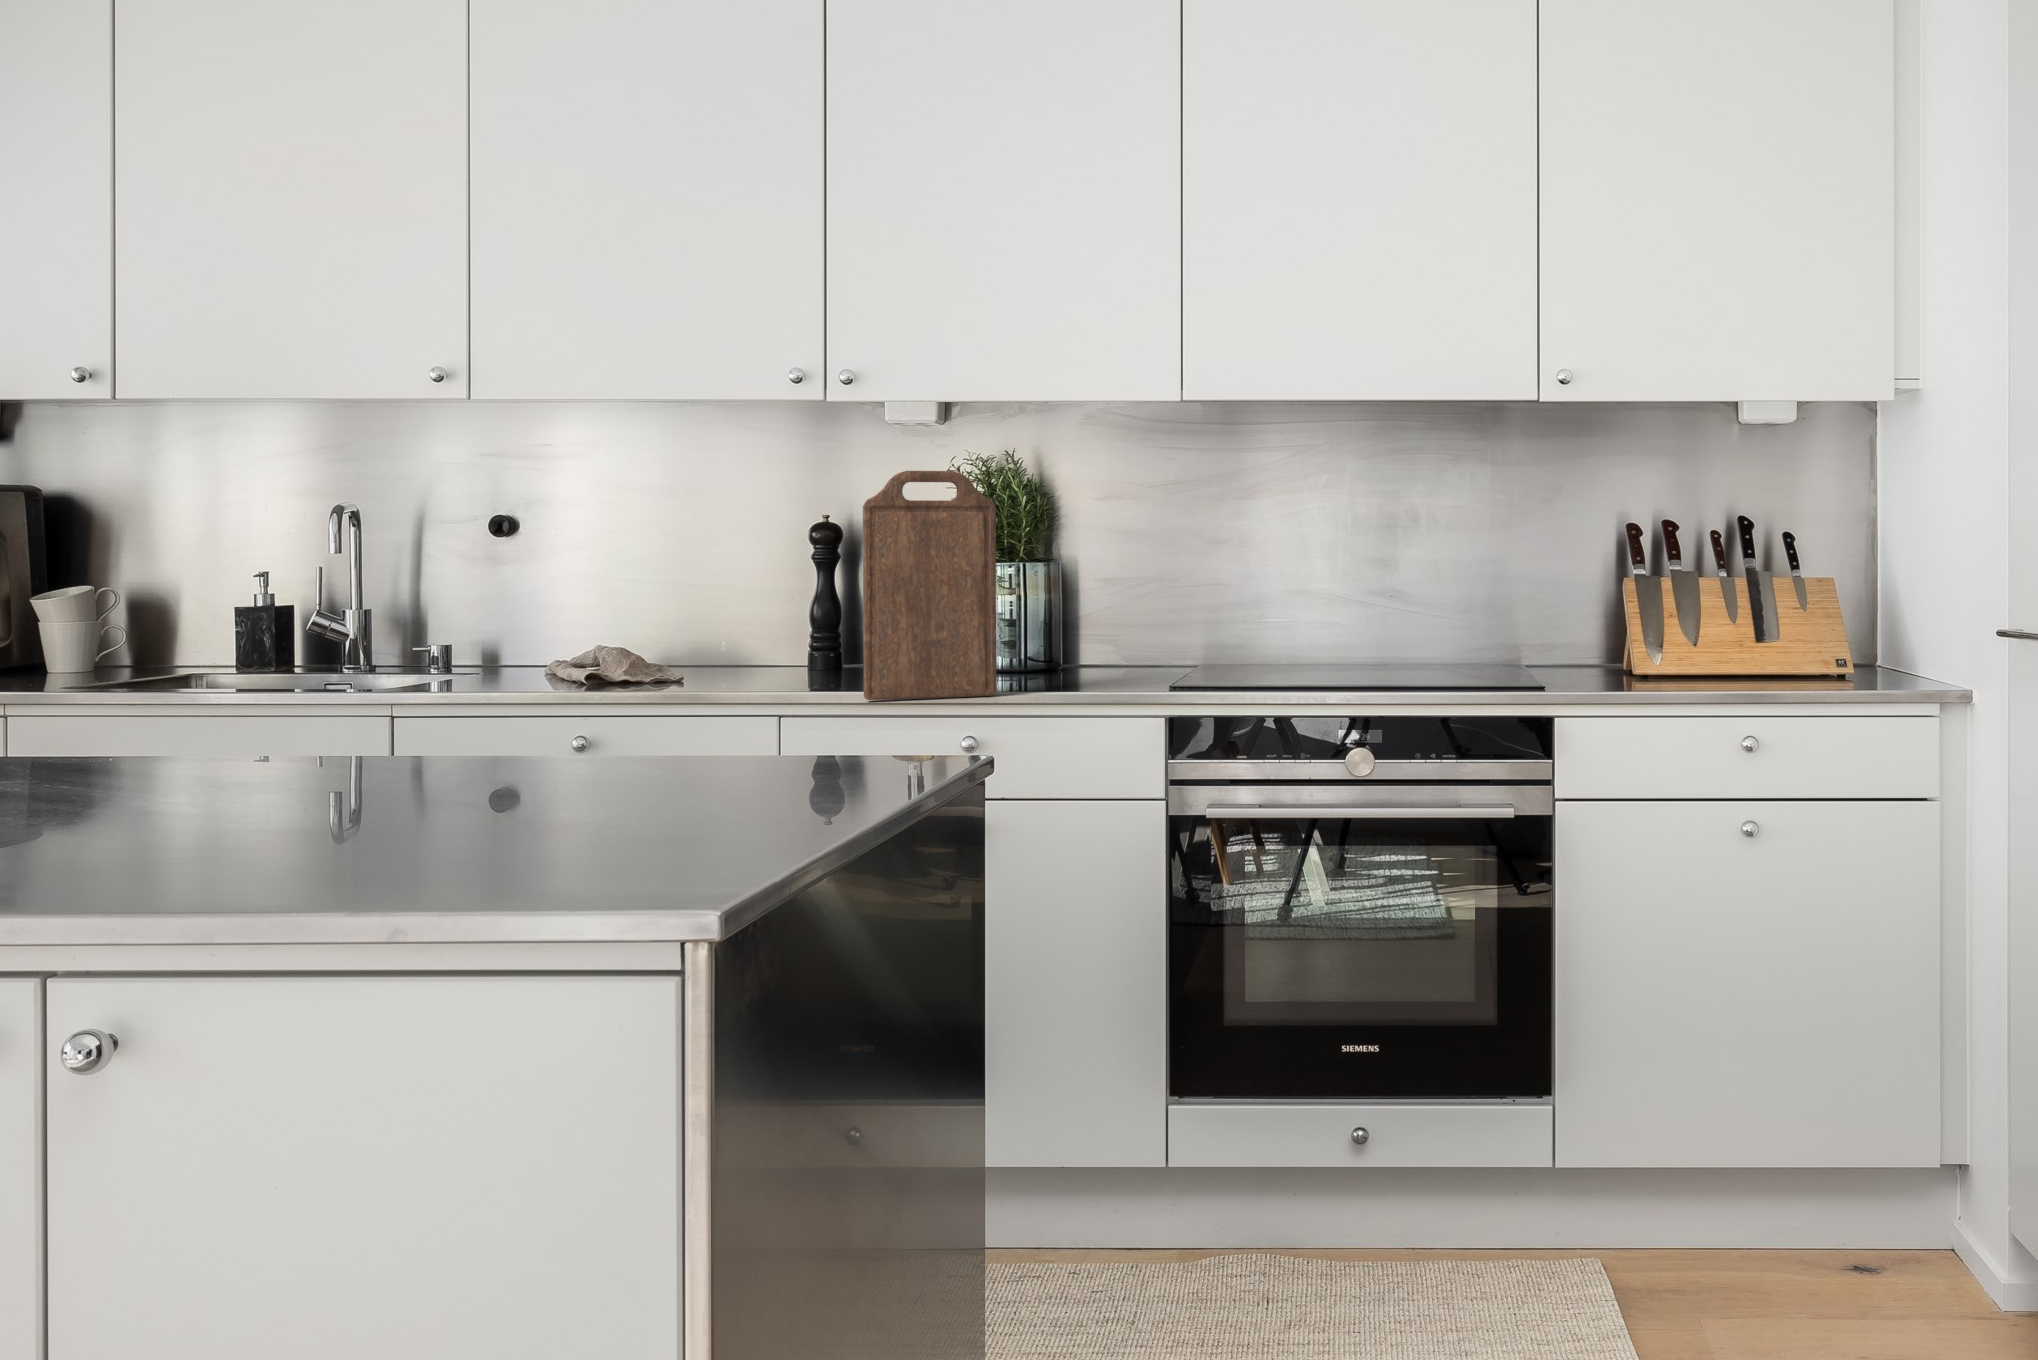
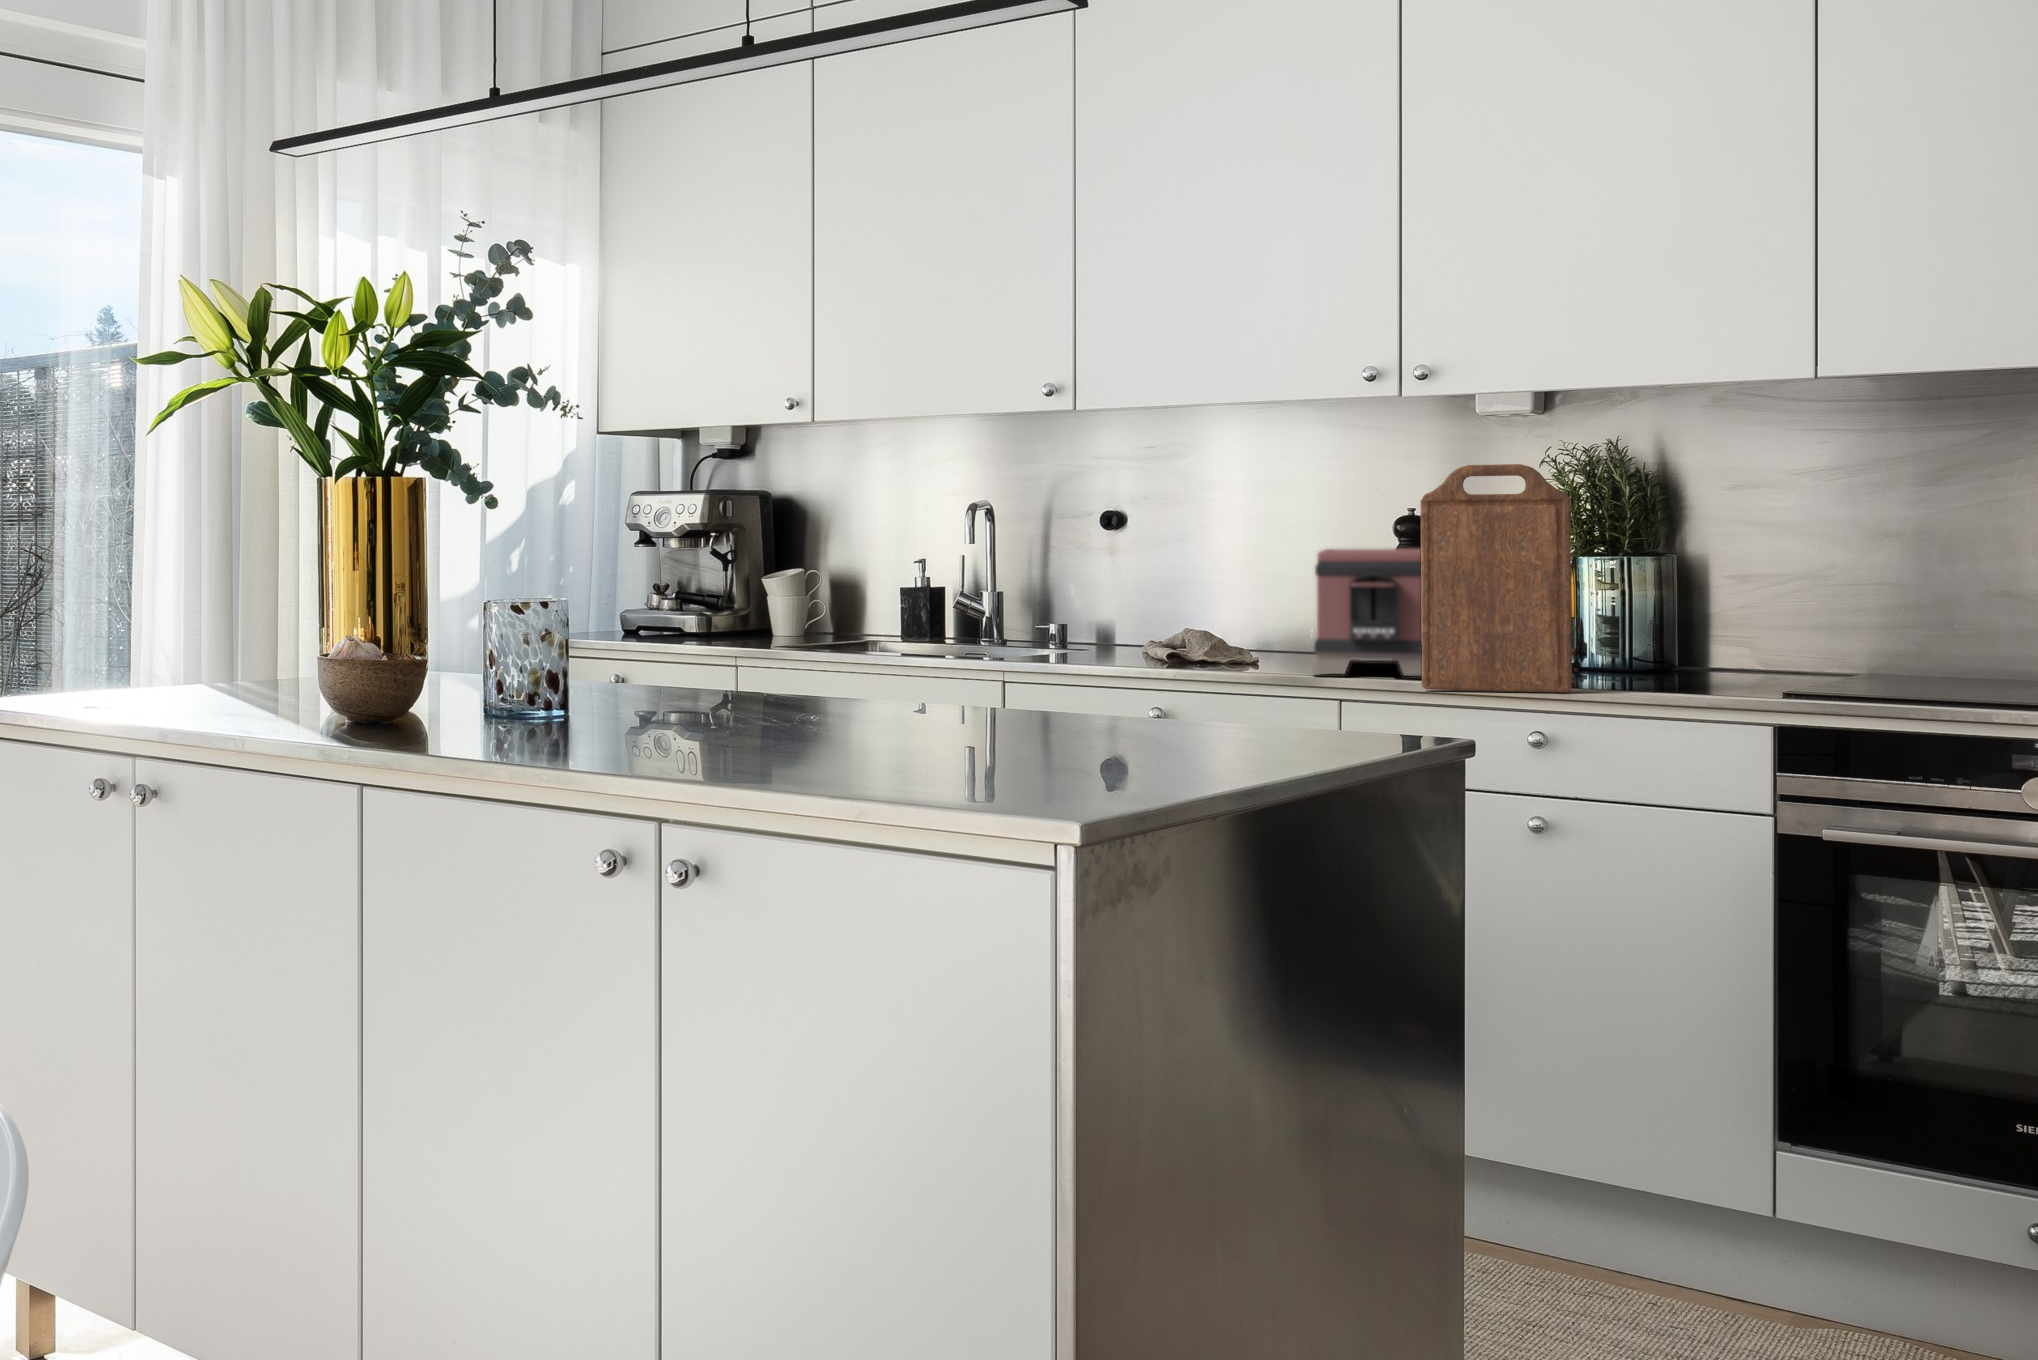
toaster: none [739,556,870,689] -> present [1311,549,1422,676]

